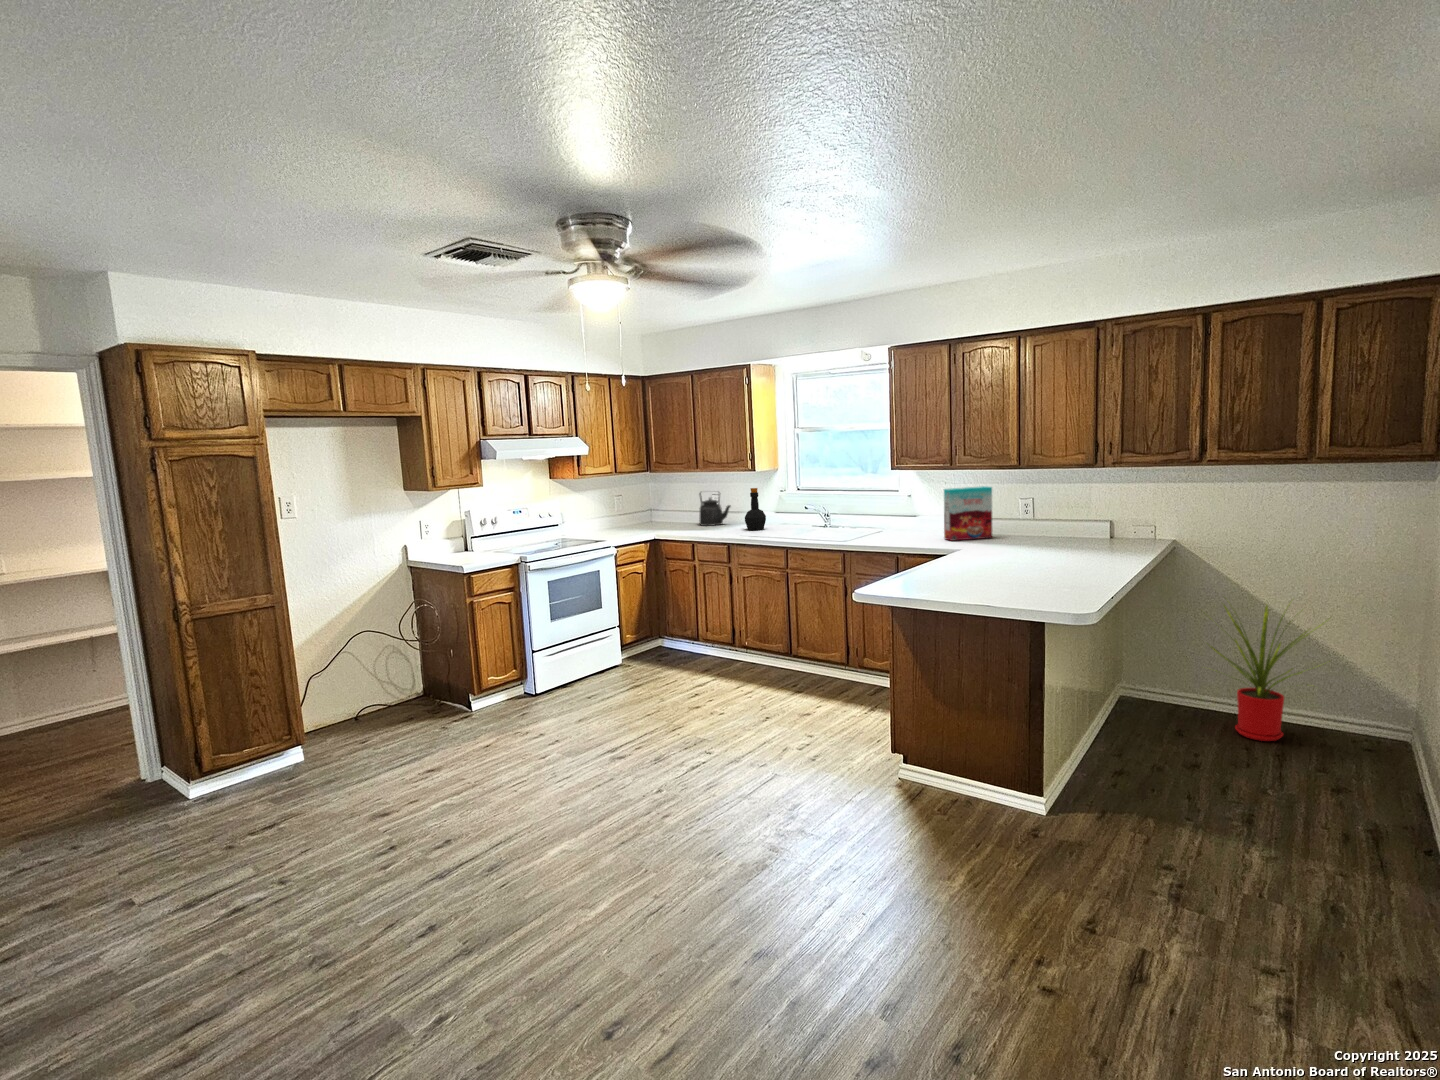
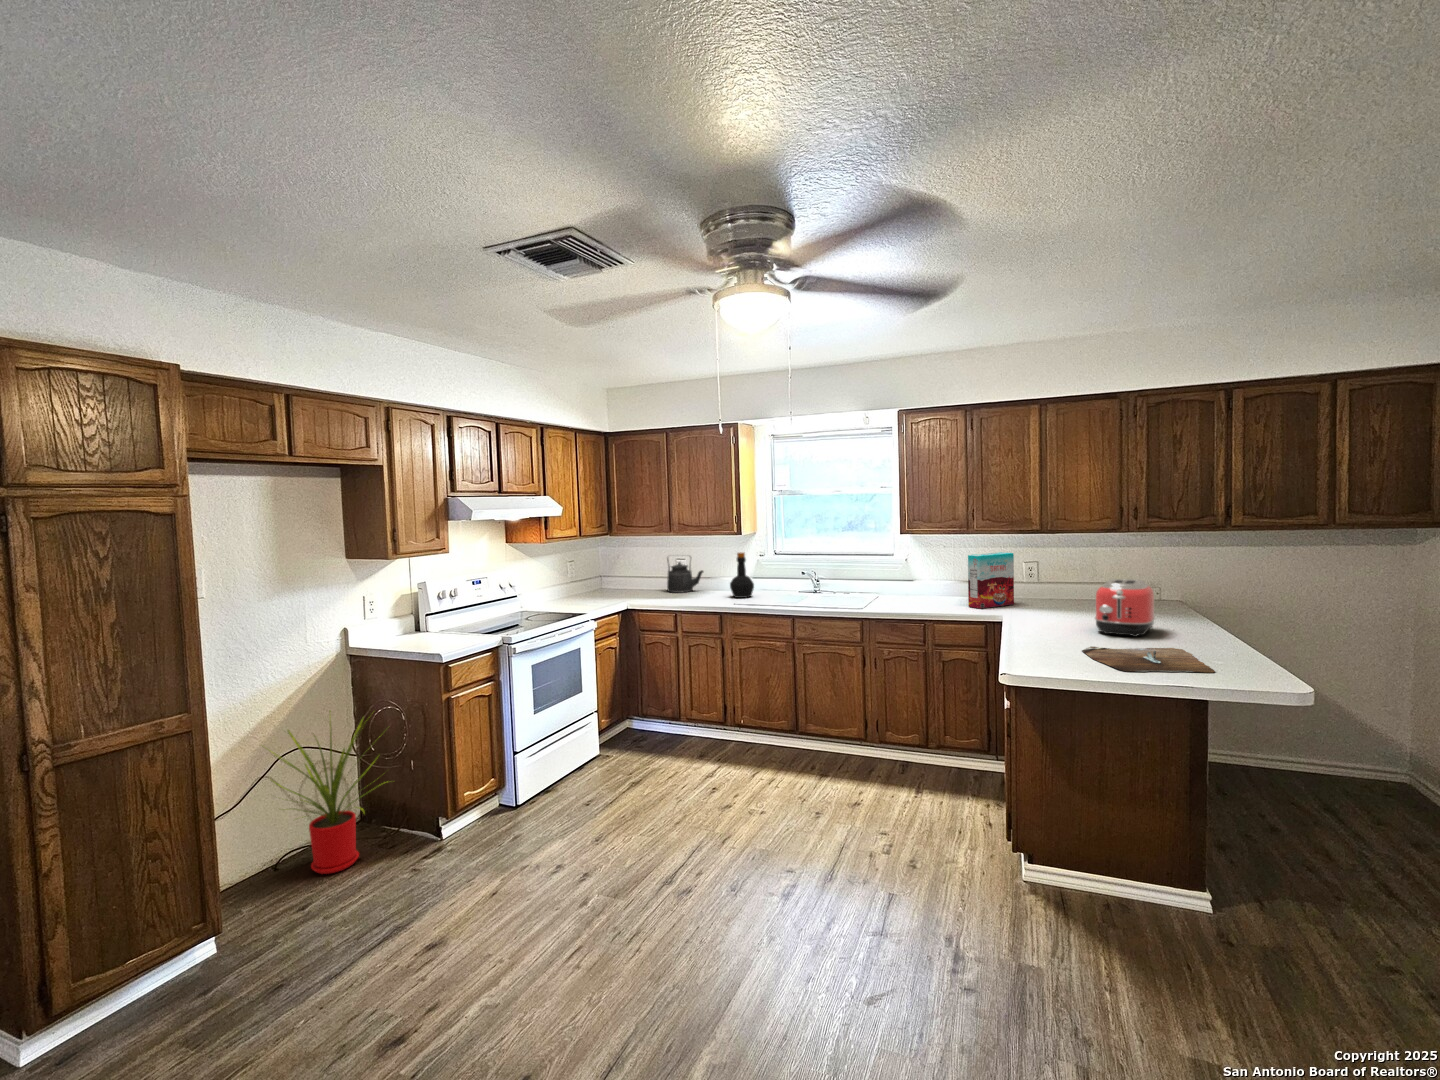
toaster: none [1014,510,1078,565] -> present [1095,579,1155,637]
cutting board: none [961,571,1062,592] -> present [1082,646,1215,672]
house plant: present [1207,605,1312,741] -> present [262,711,378,874]

